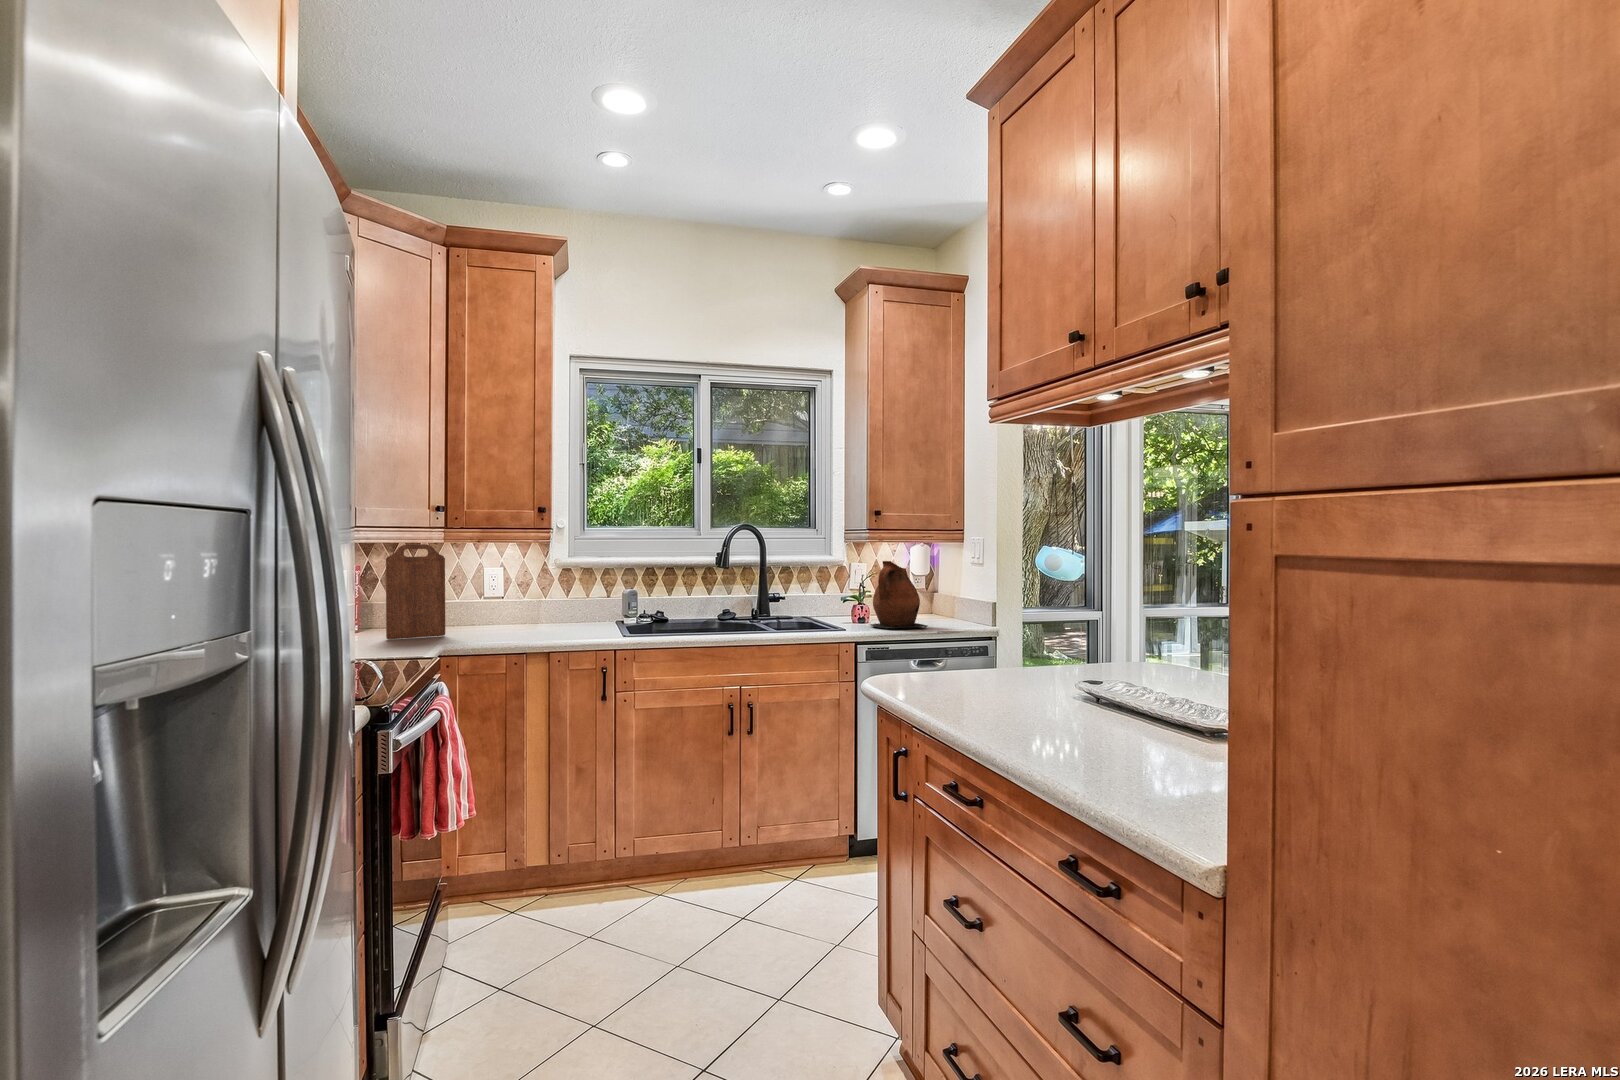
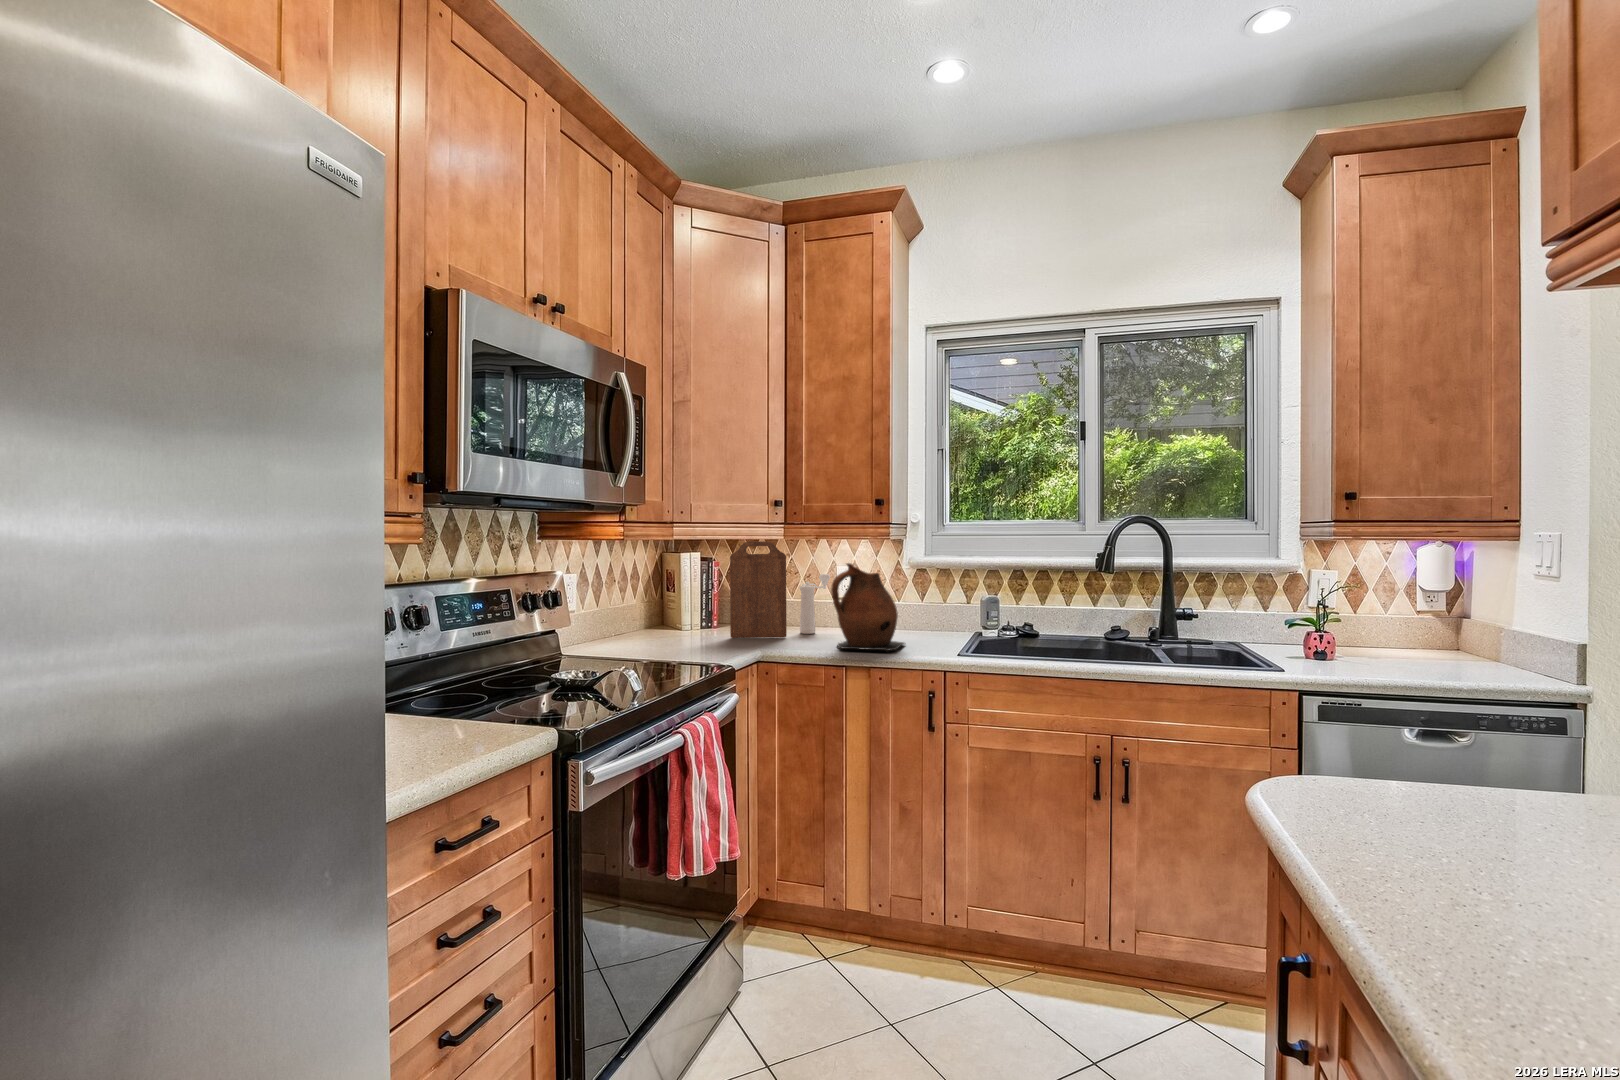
ceramic pitcher: present [870,561,928,628] -> present [831,563,905,651]
pepper mill: none [451,575,478,632] -> present [800,574,831,634]

